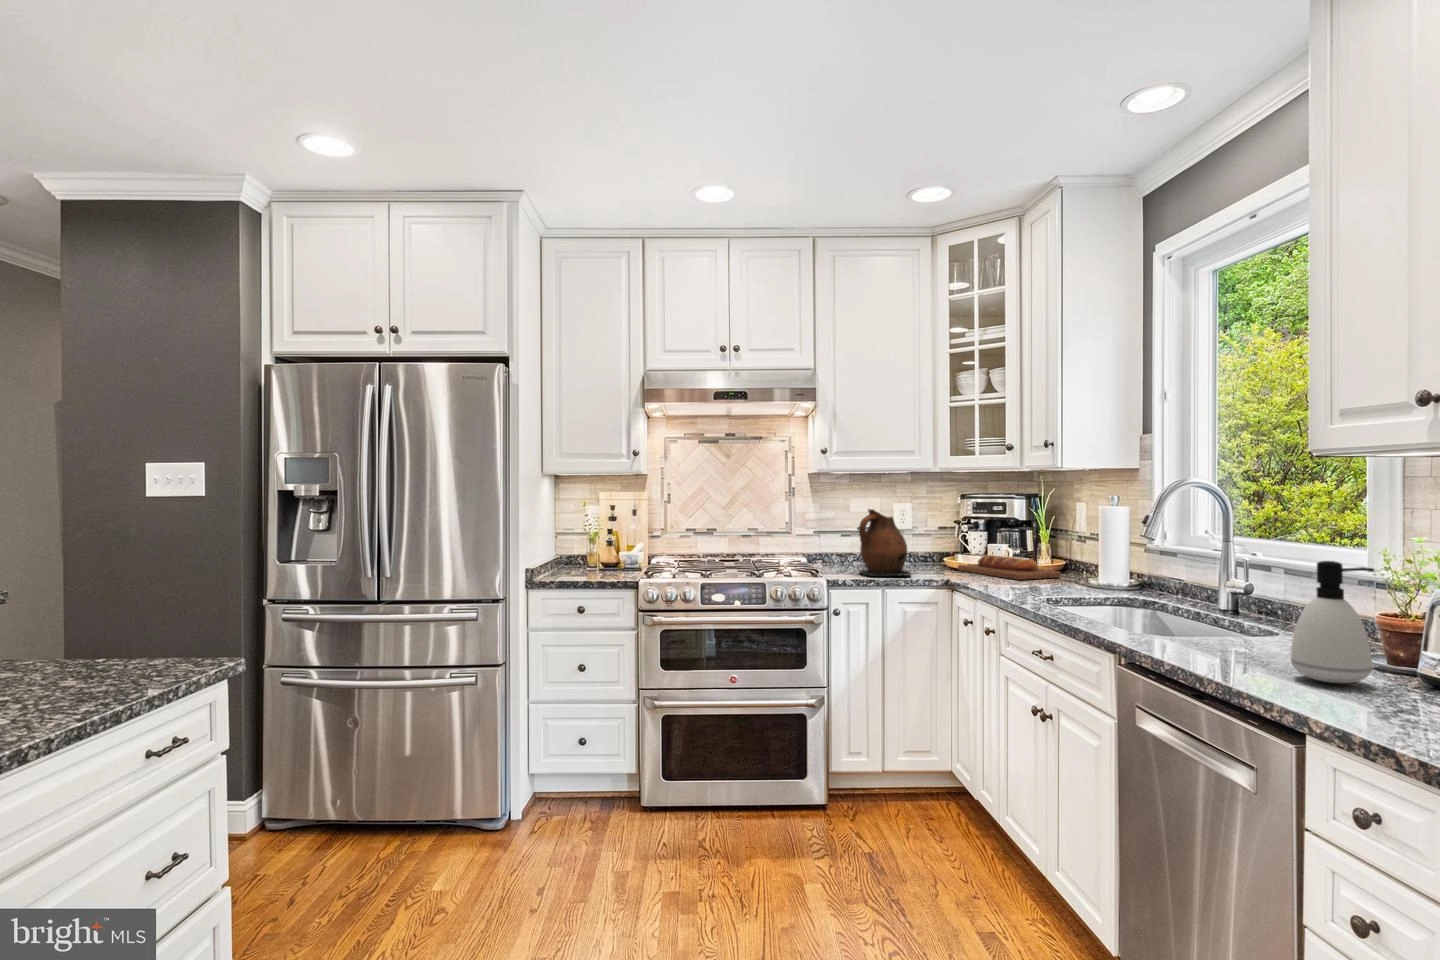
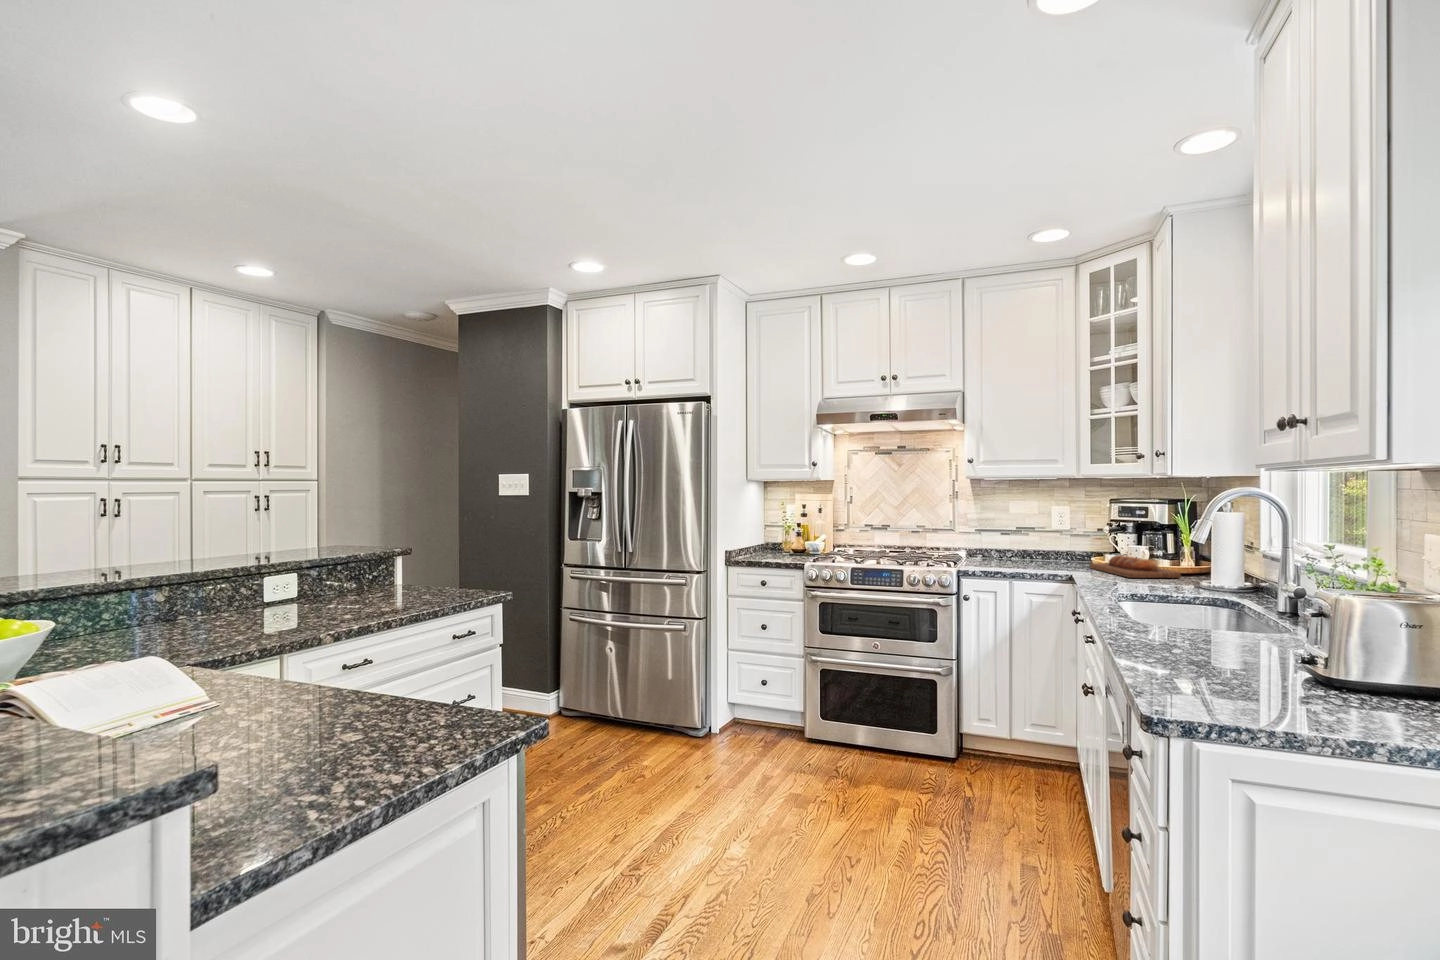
ceramic pitcher: present [859,509,911,576] -> none [983,511,1036,570]
soap dispenser: present [1291,561,1374,683] -> none [1178,559,1244,662]

